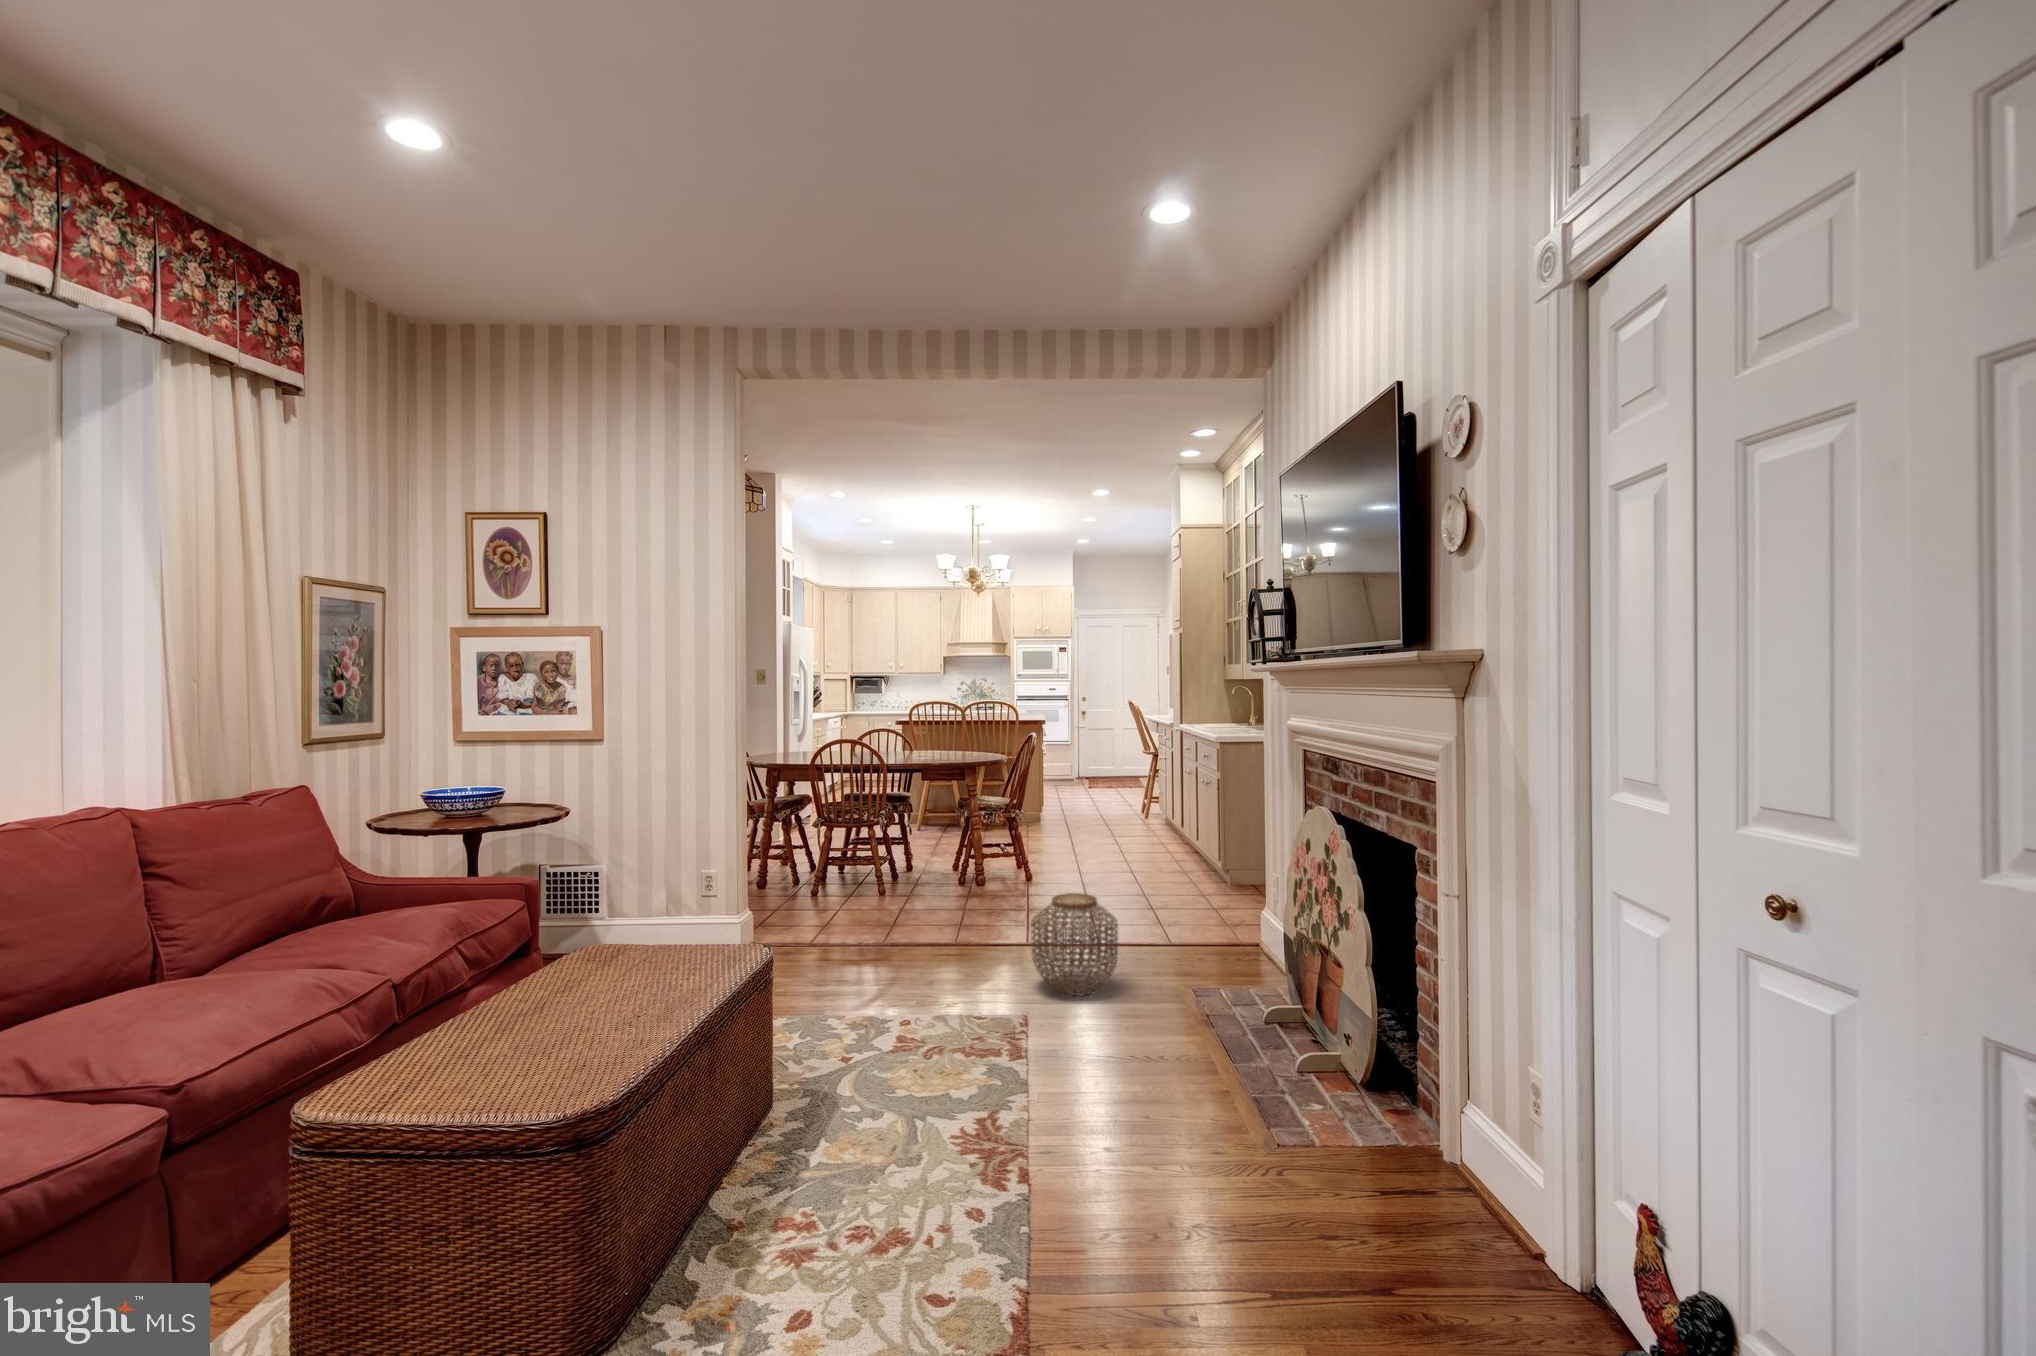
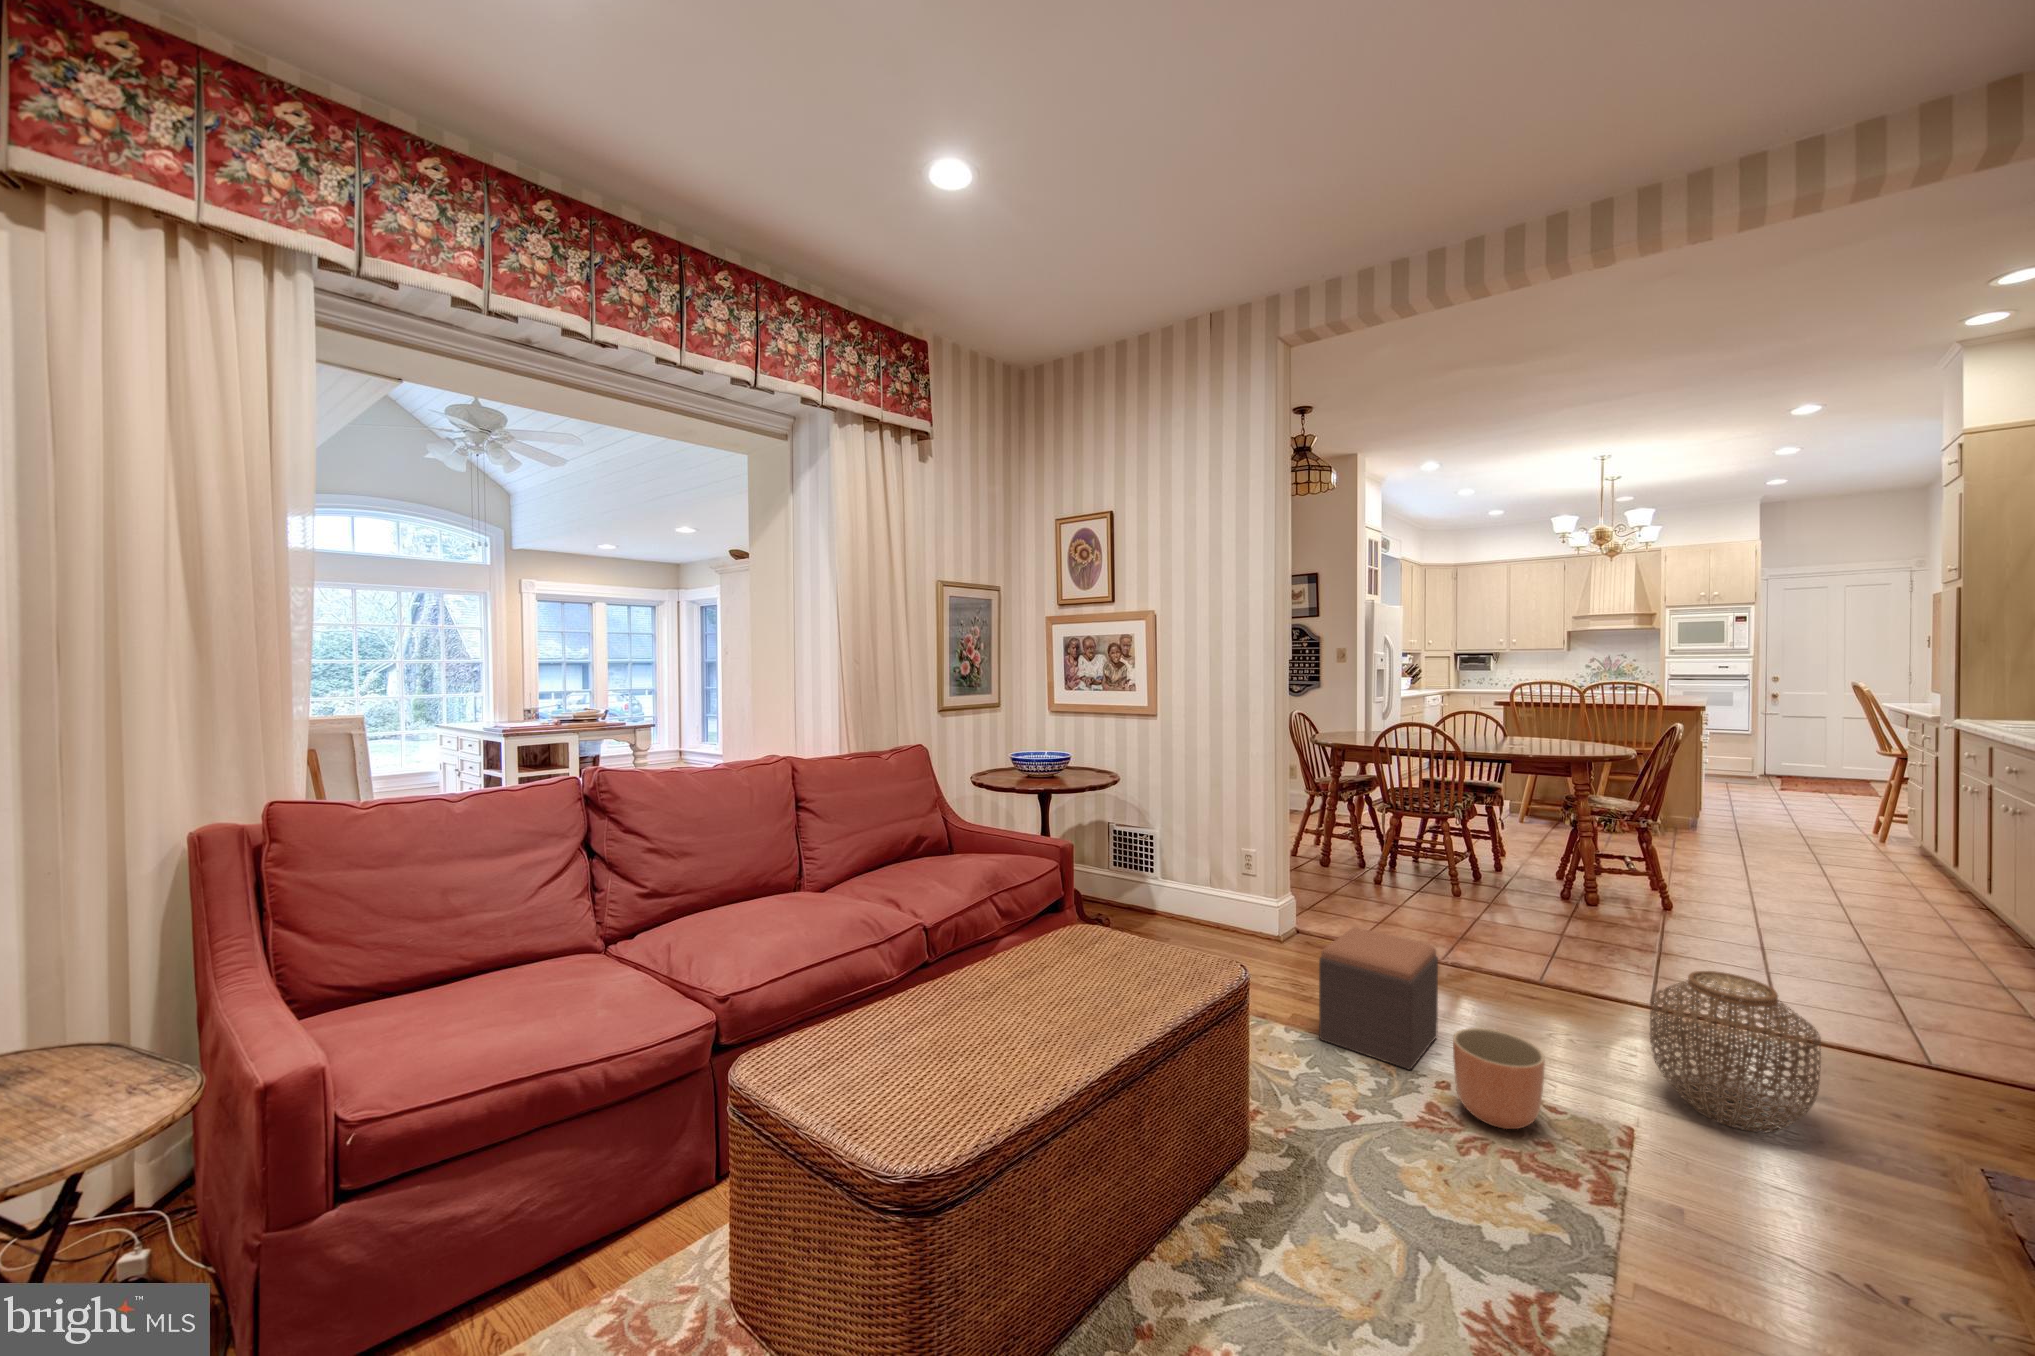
footstool: none [804,915,894,1020] -> present [1319,927,1438,1069]
planter: none [914,966,975,1036] -> present [1453,1028,1545,1129]

